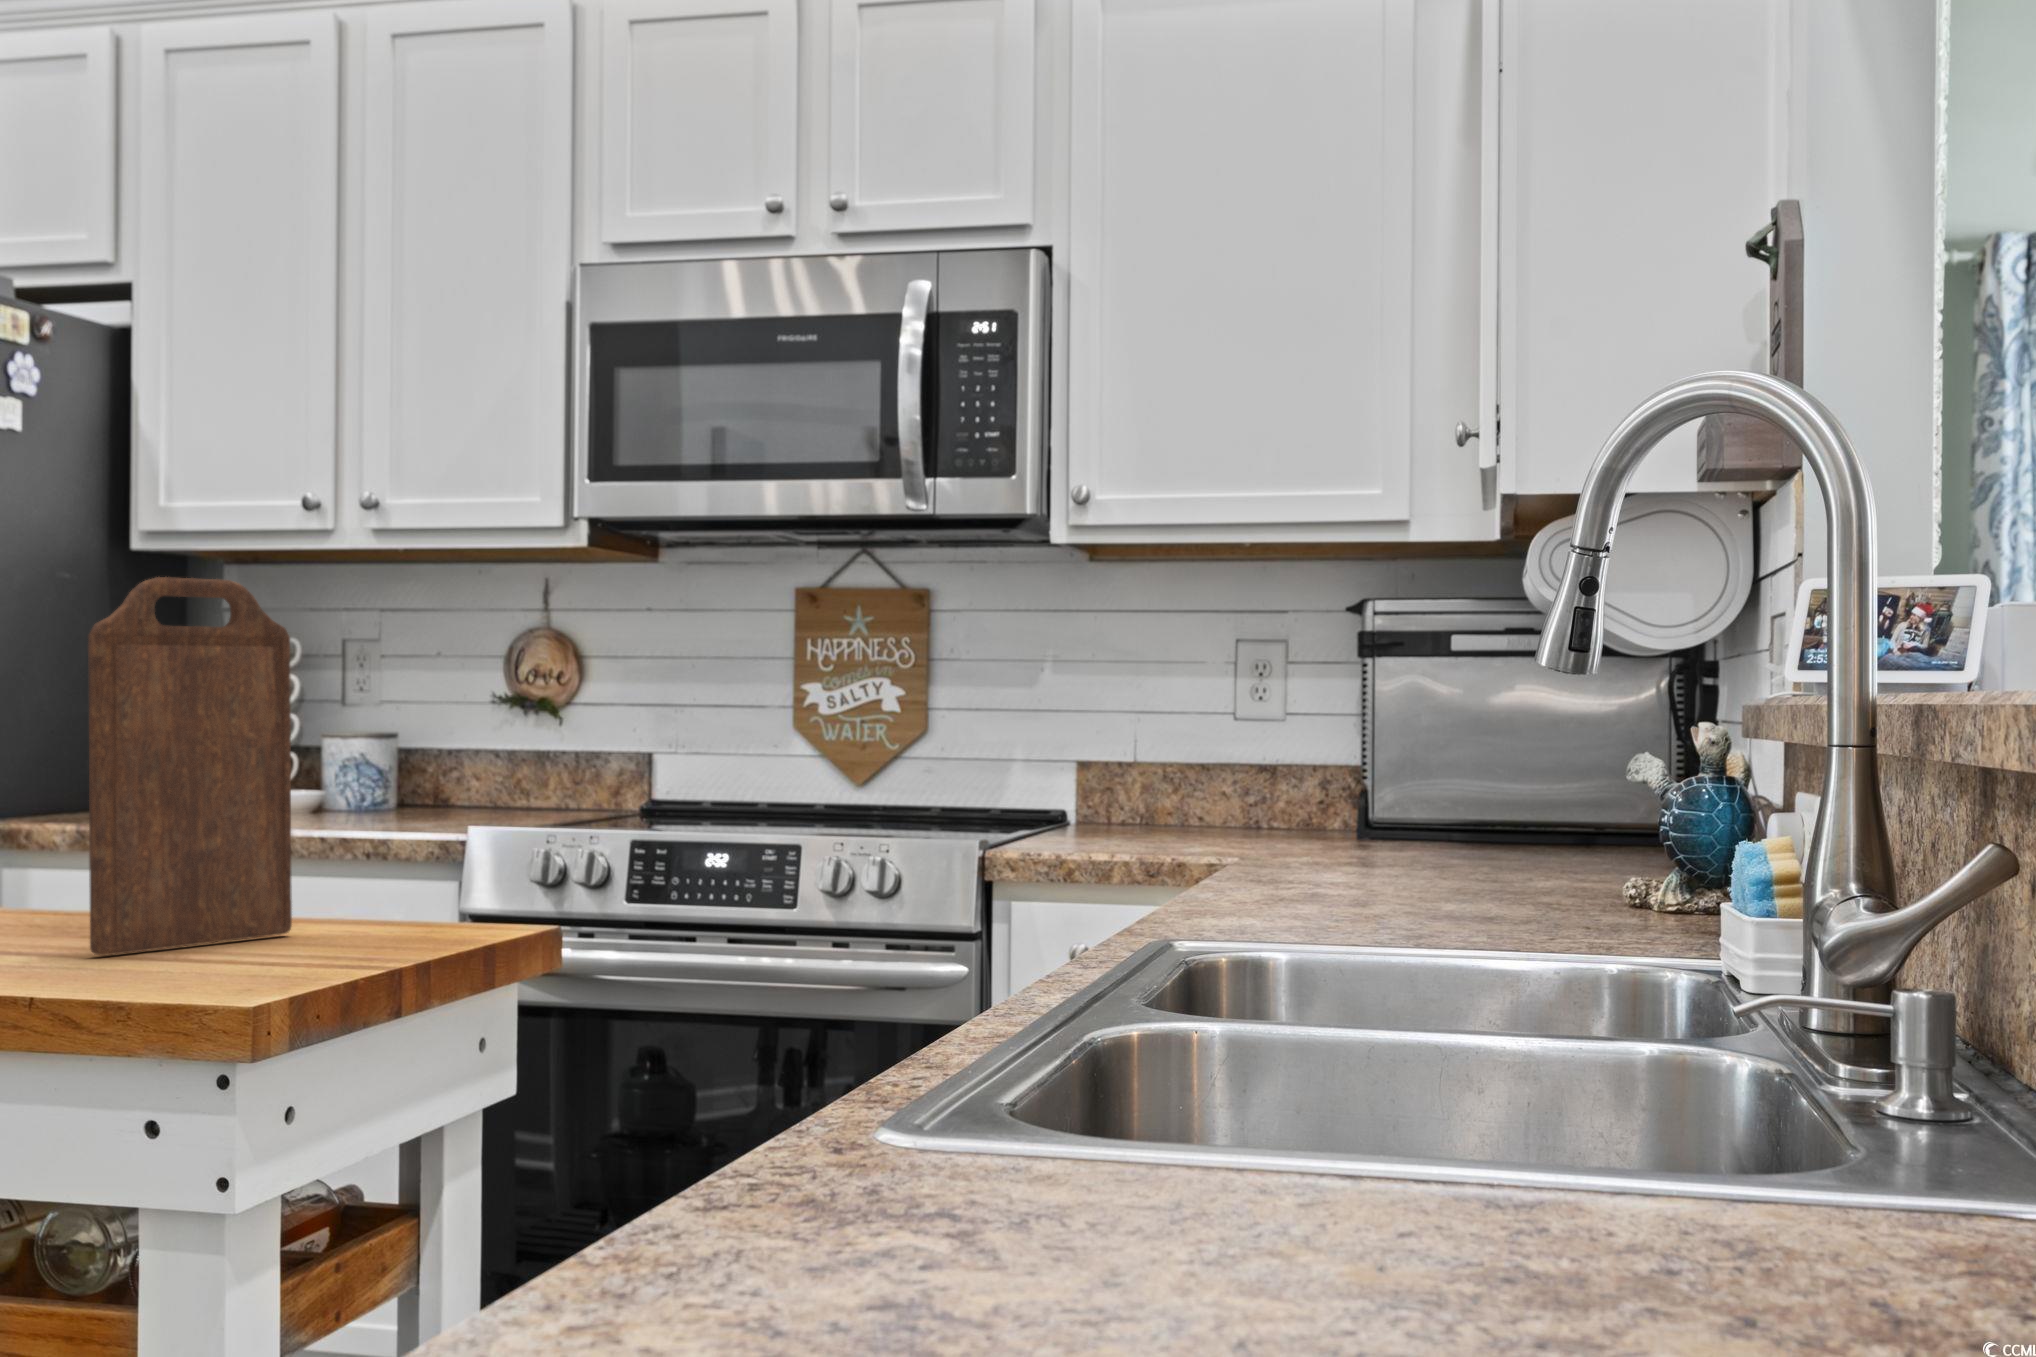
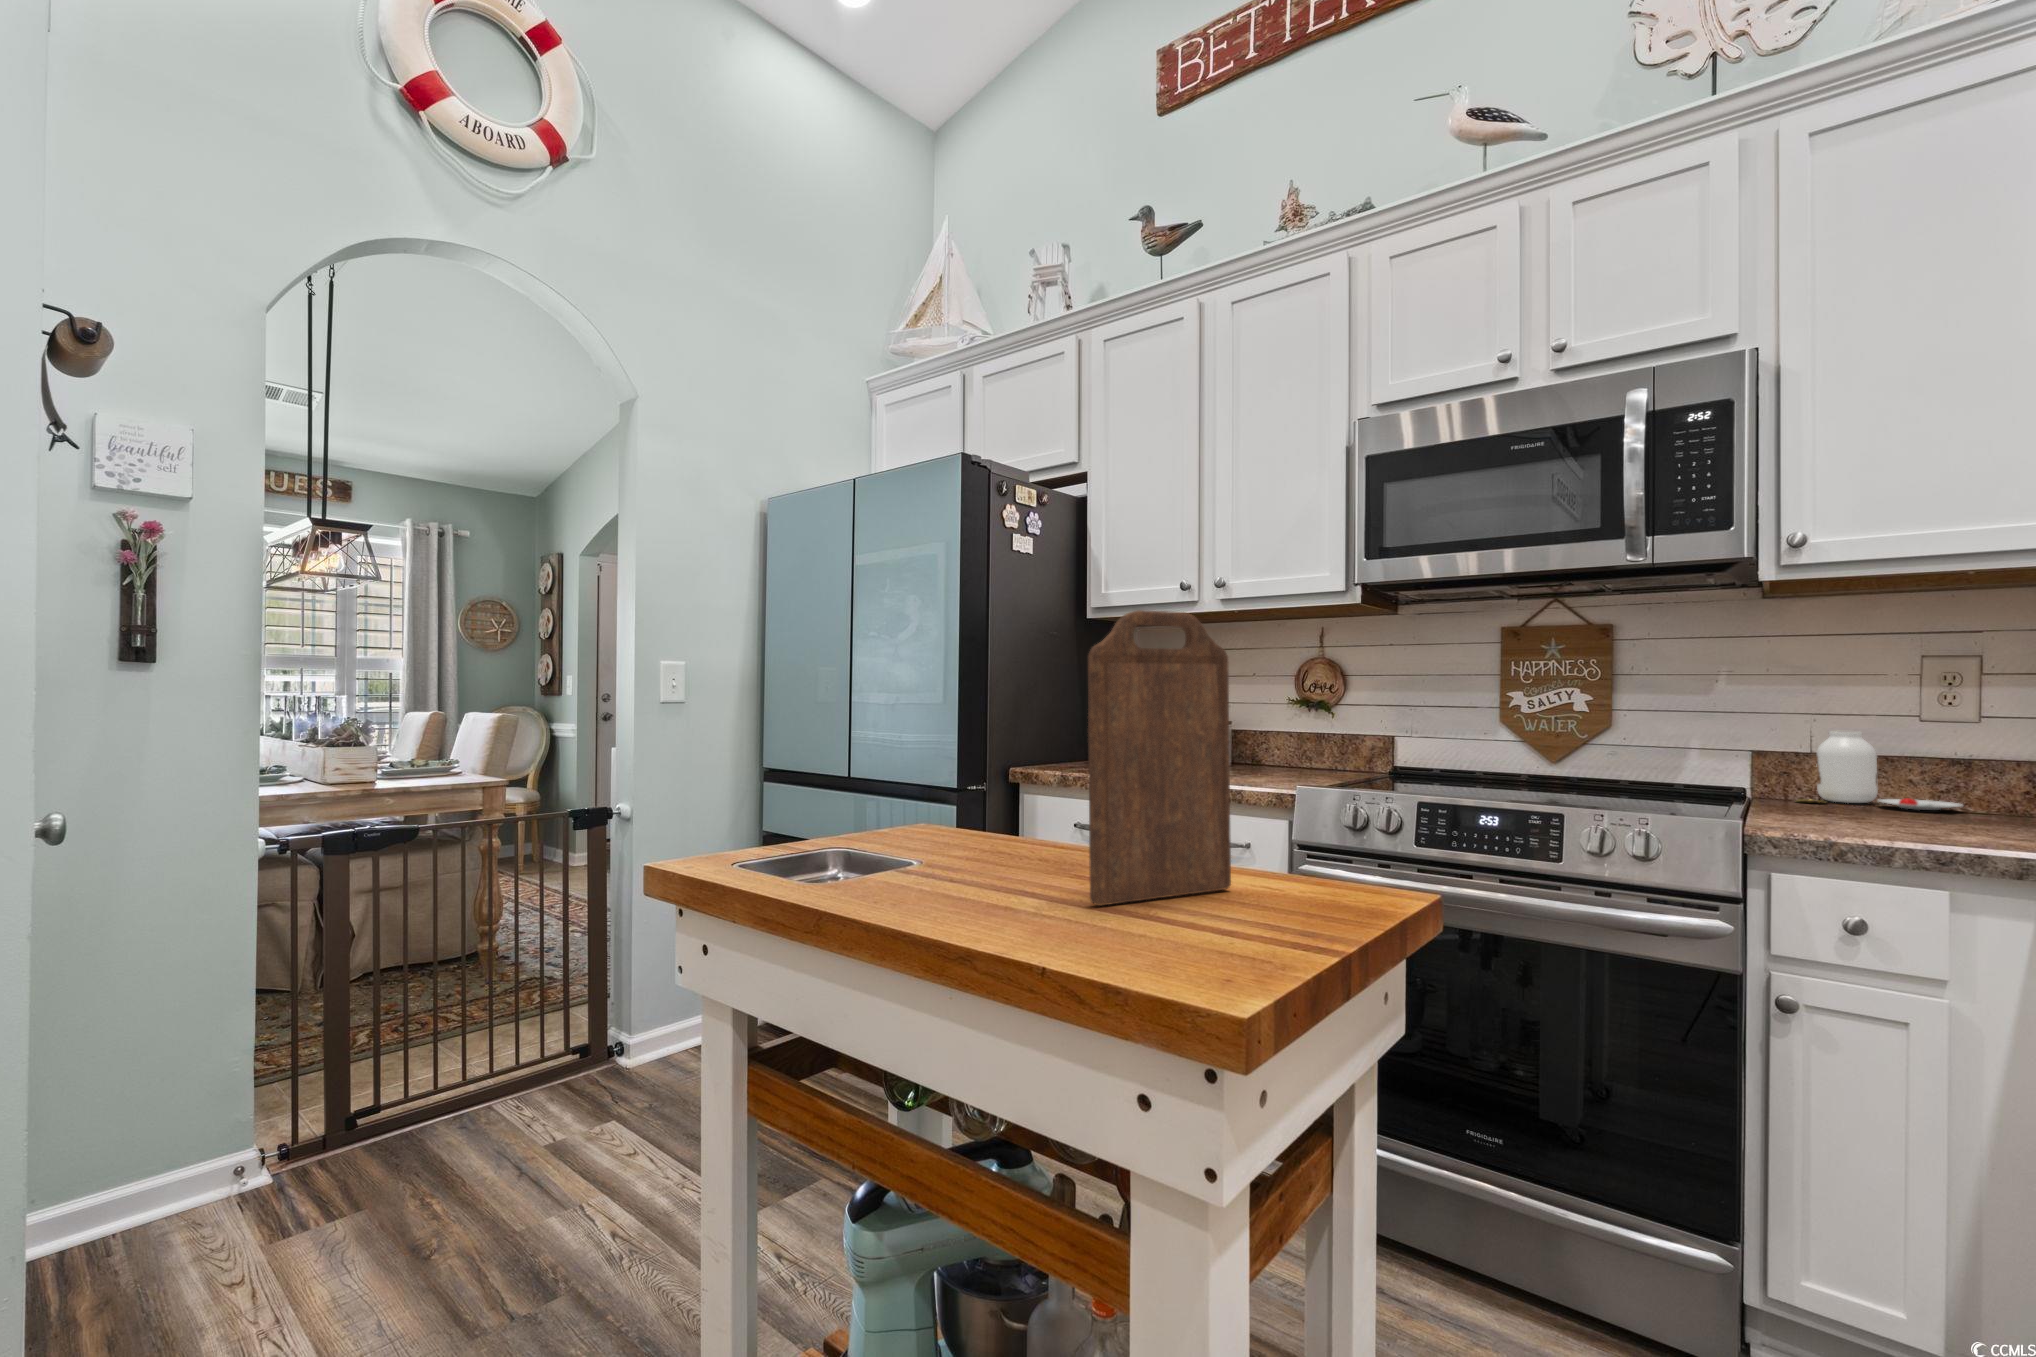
jar: none [1112,733,1261,826] -> present [1799,731,1962,810]

